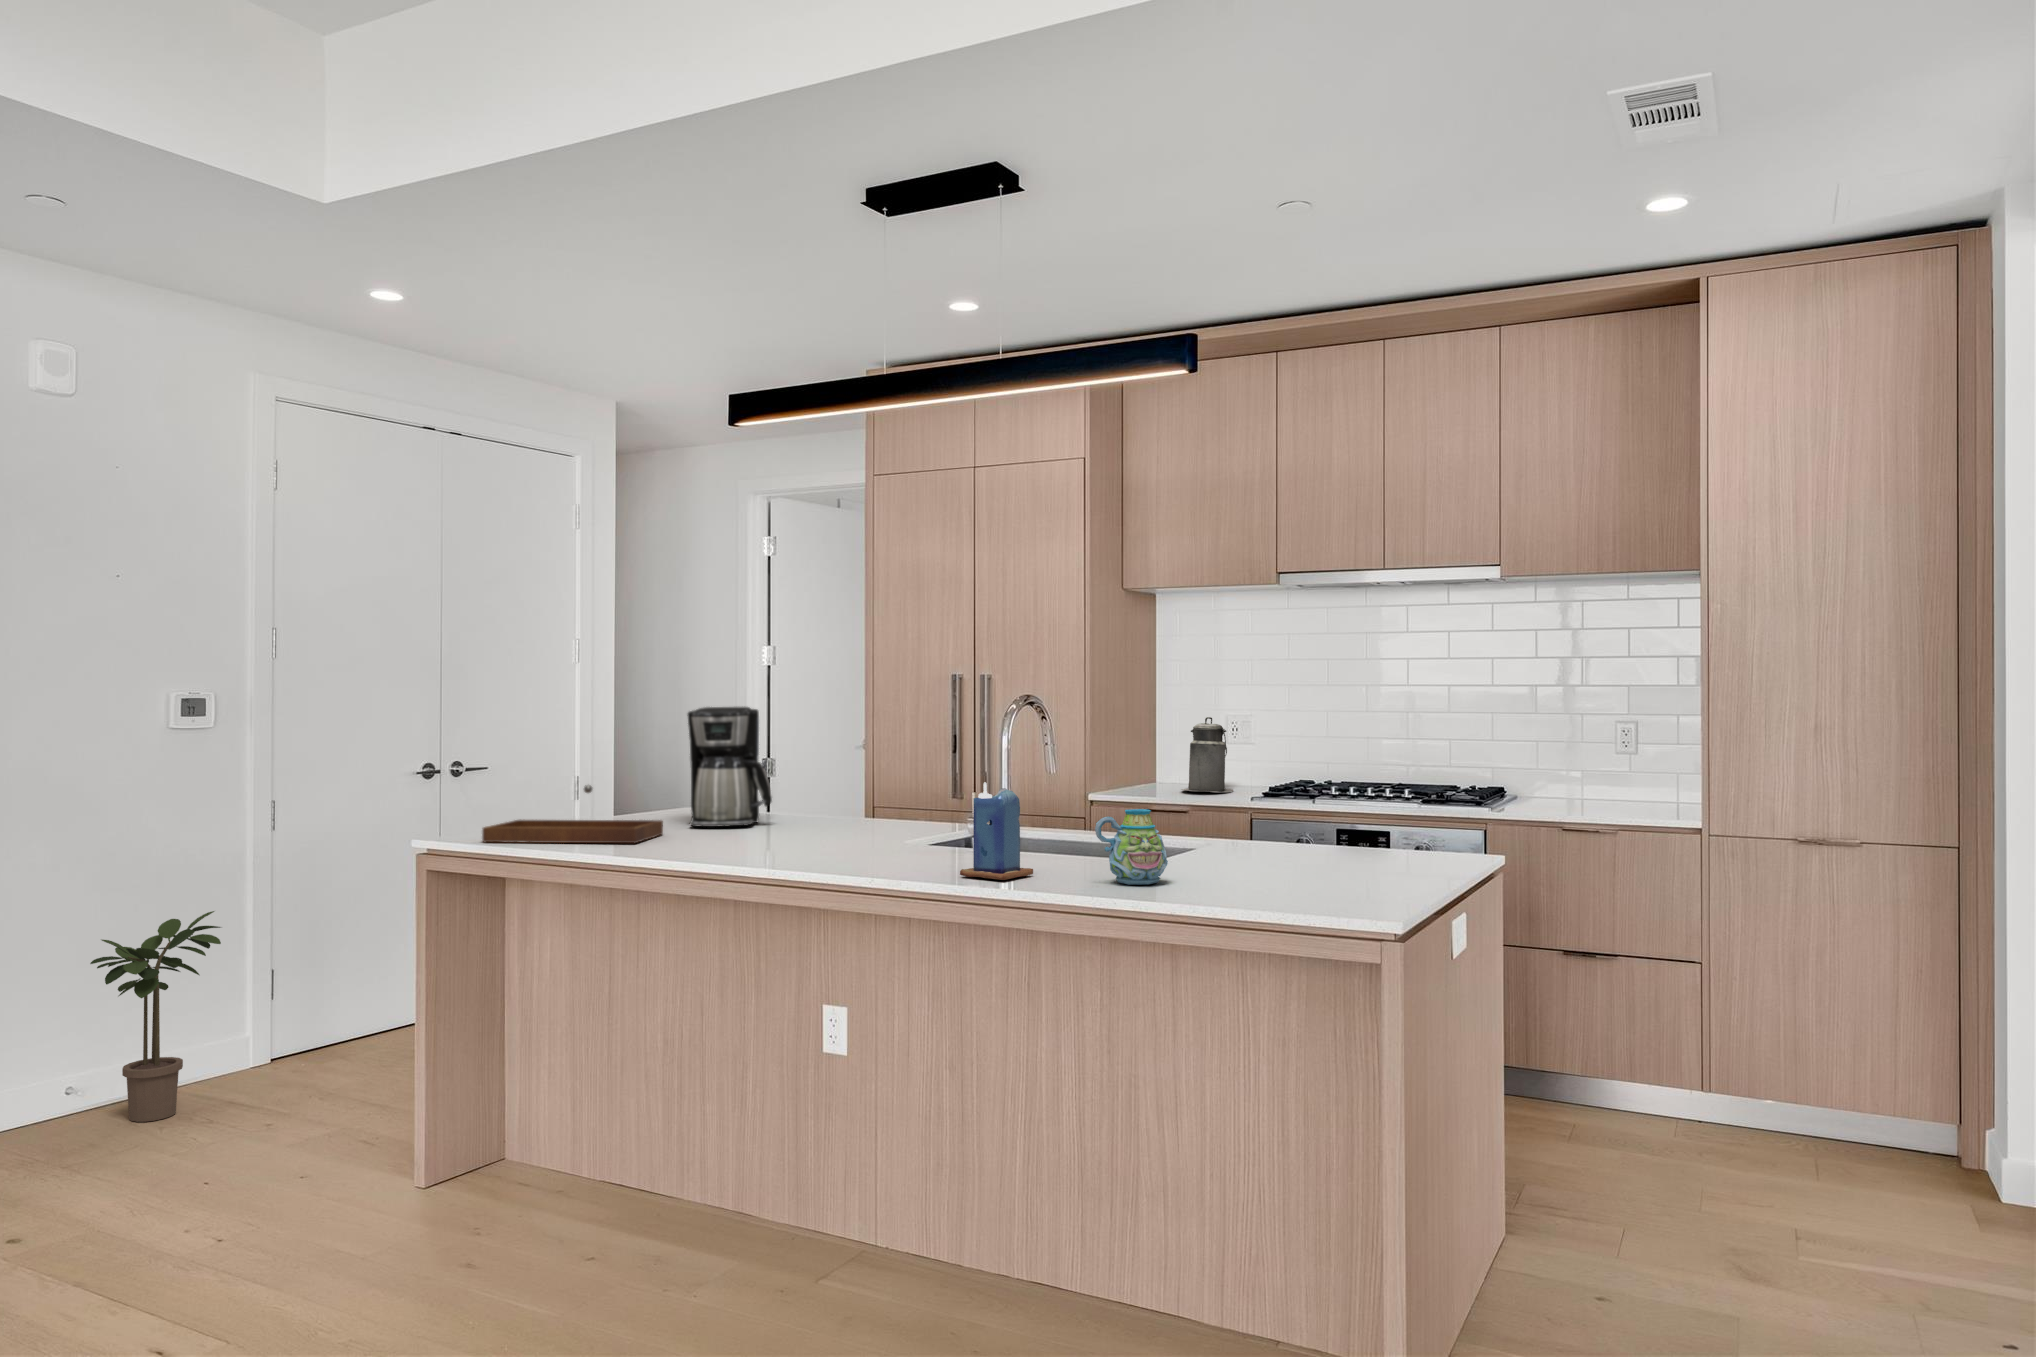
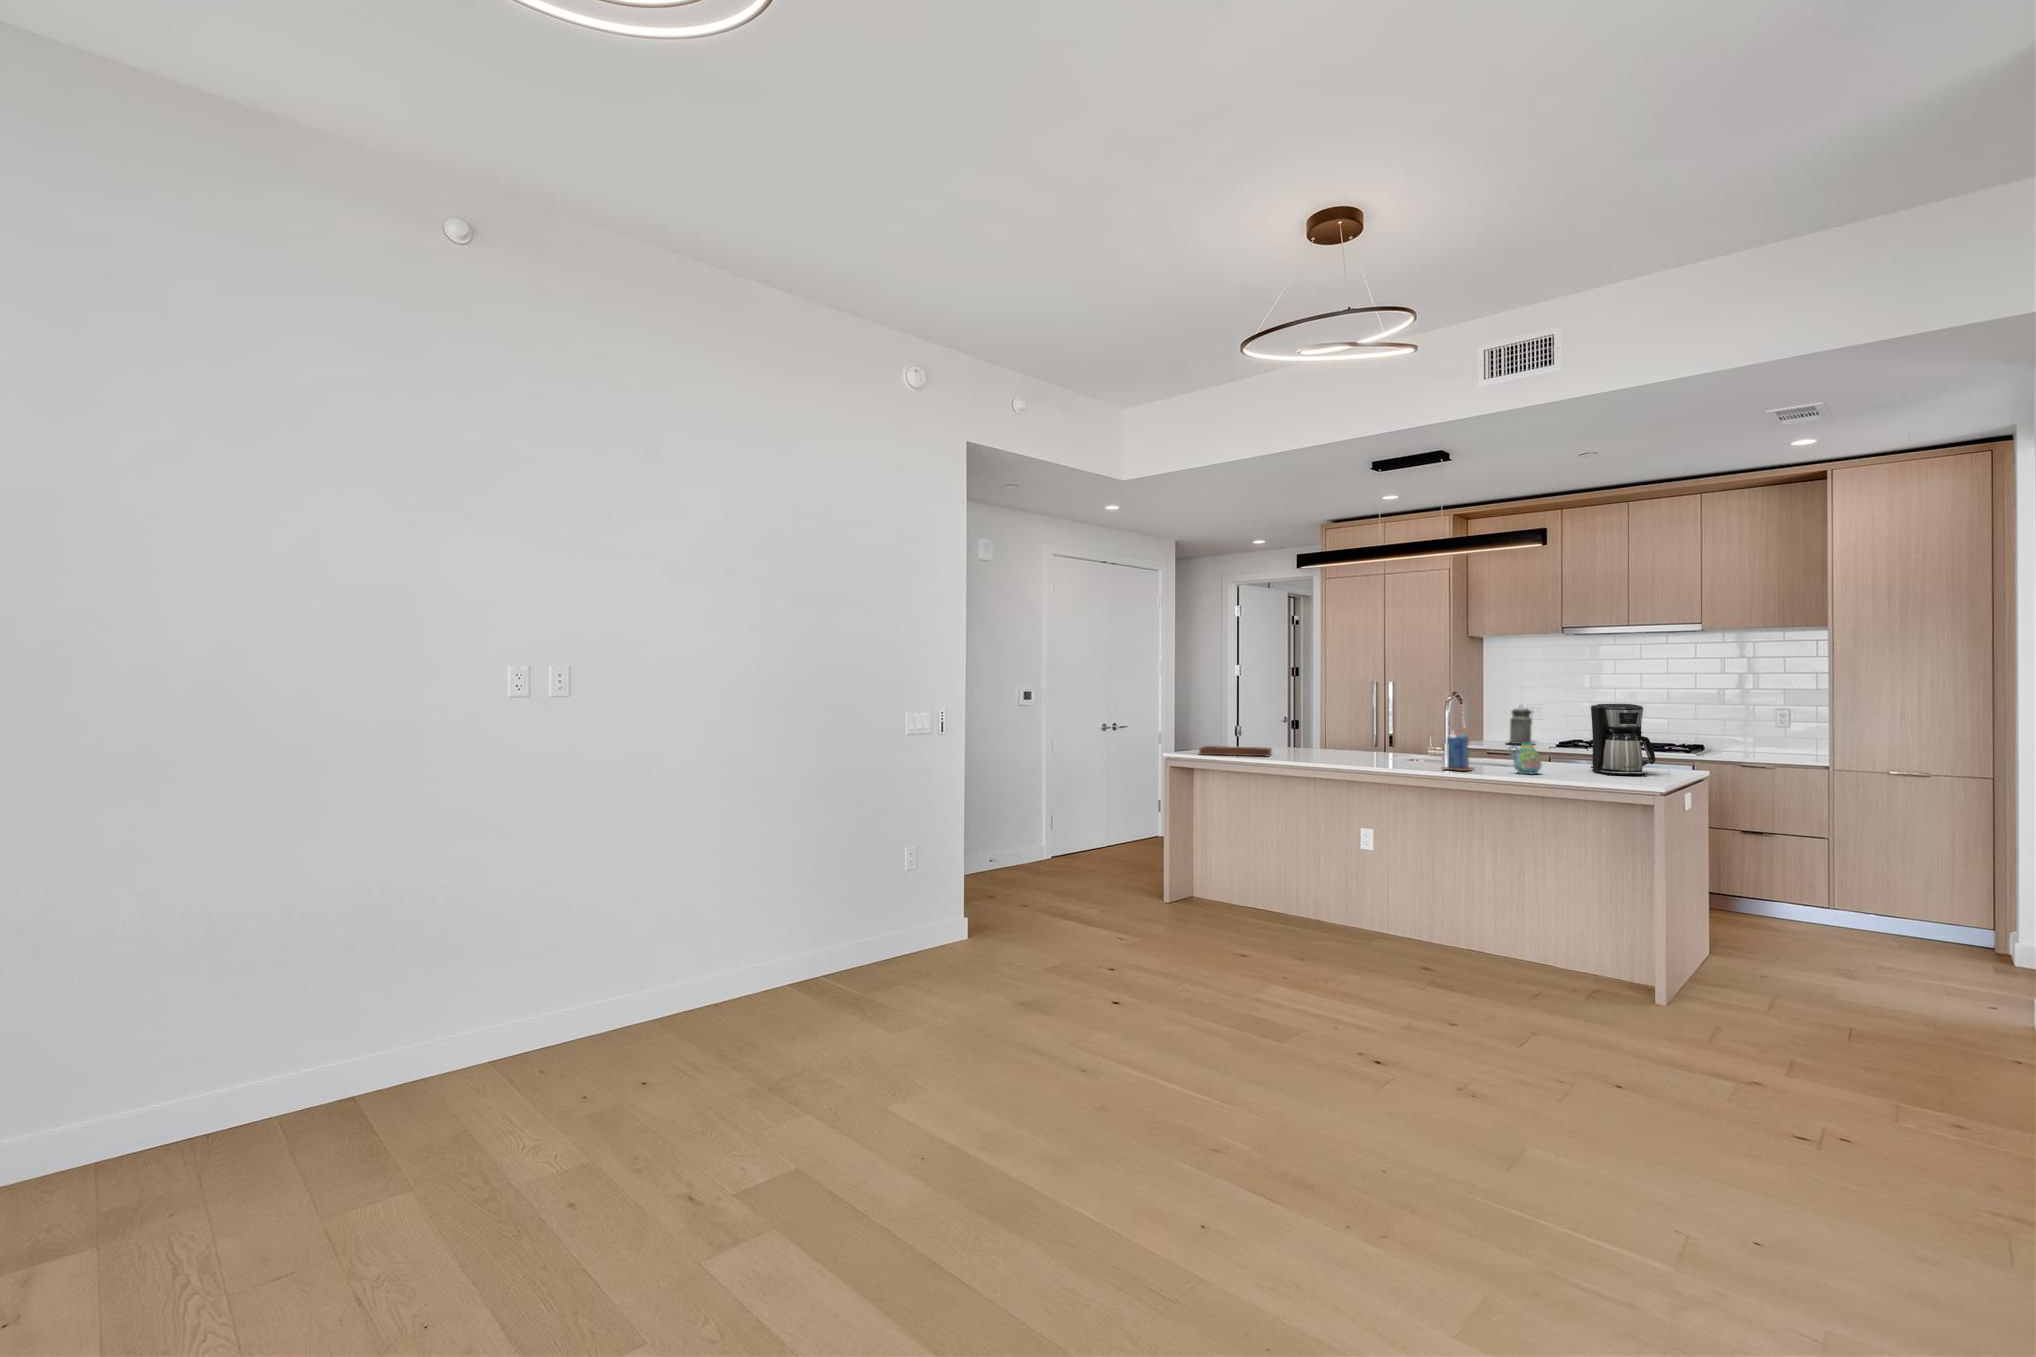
coffee maker: present [687,707,772,827] -> present [1591,704,1655,775]
potted plant: present [90,911,221,1122] -> none [1004,786,1050,874]

